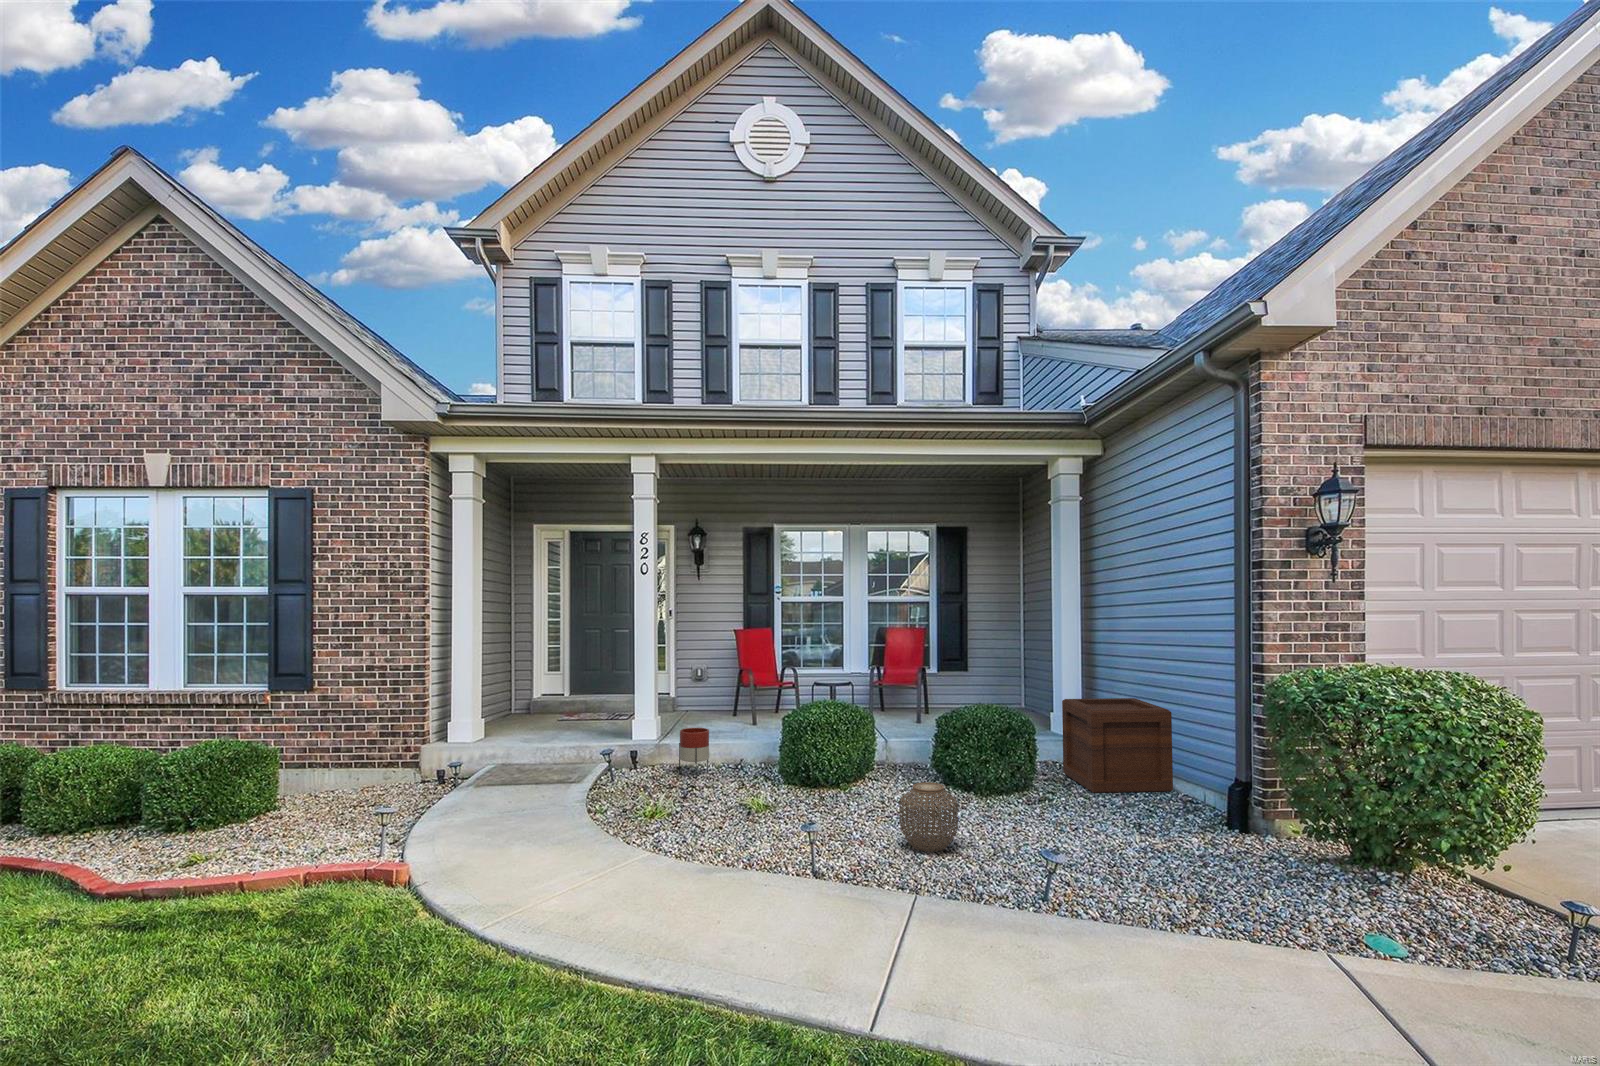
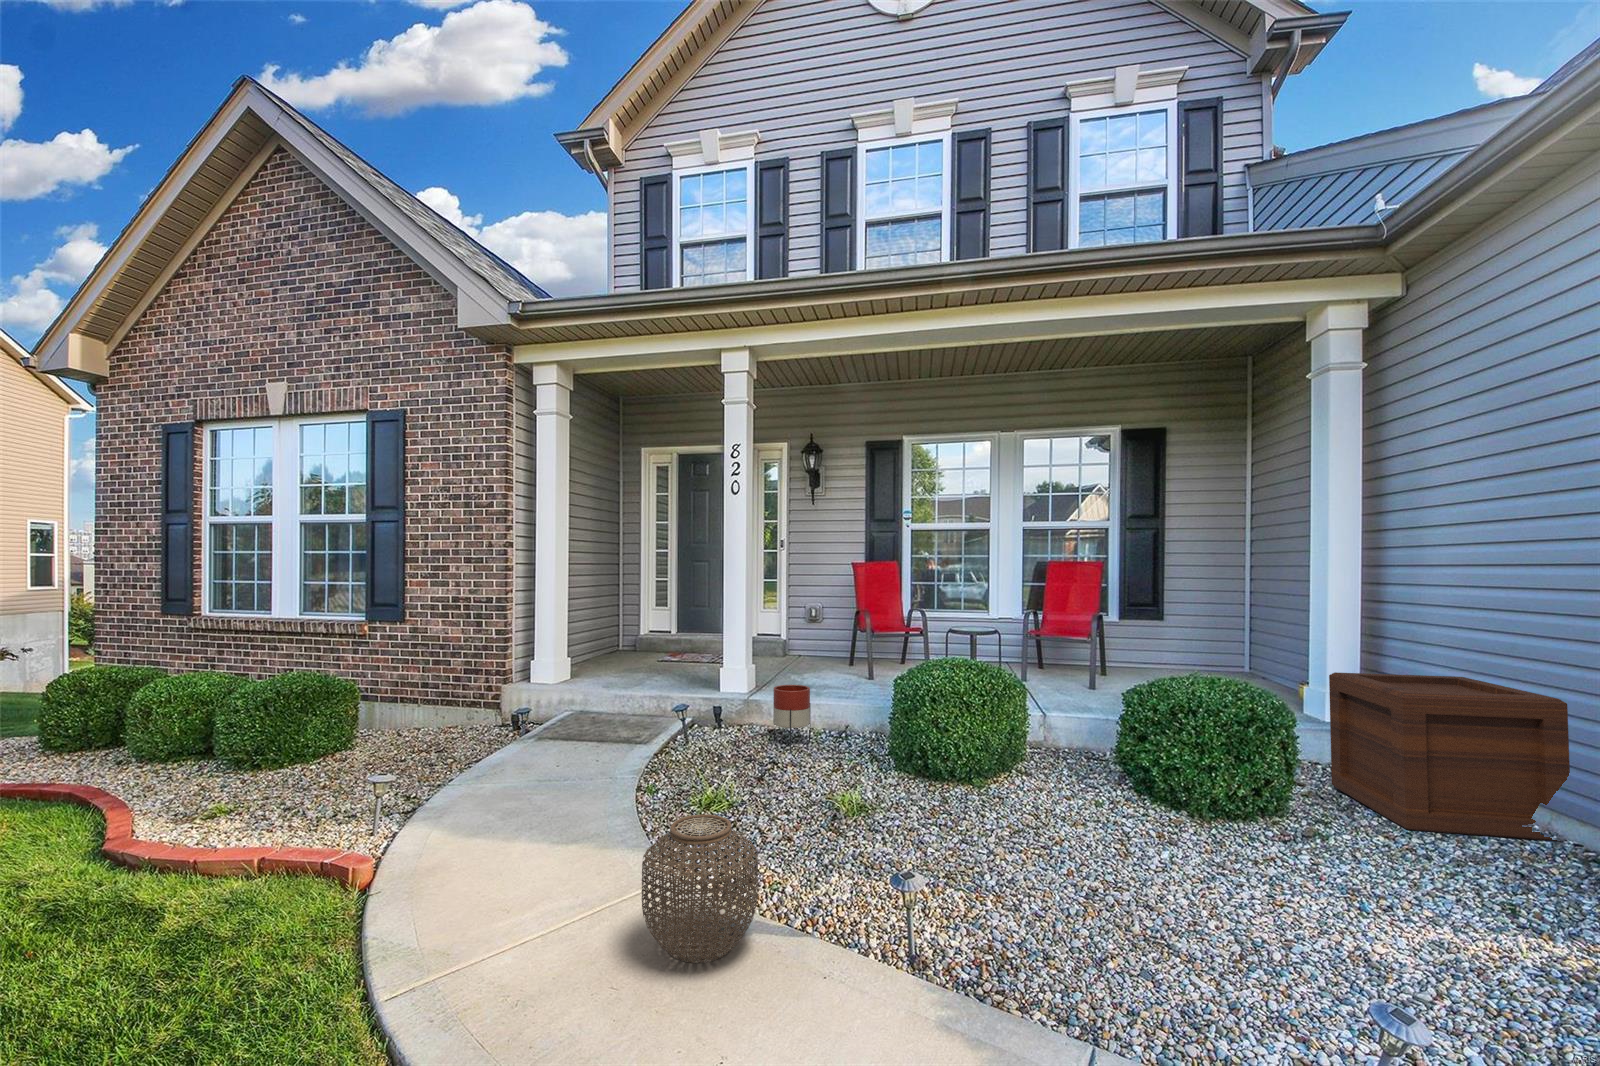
woven basket: present [899,782,958,852] -> present [642,814,758,963]

